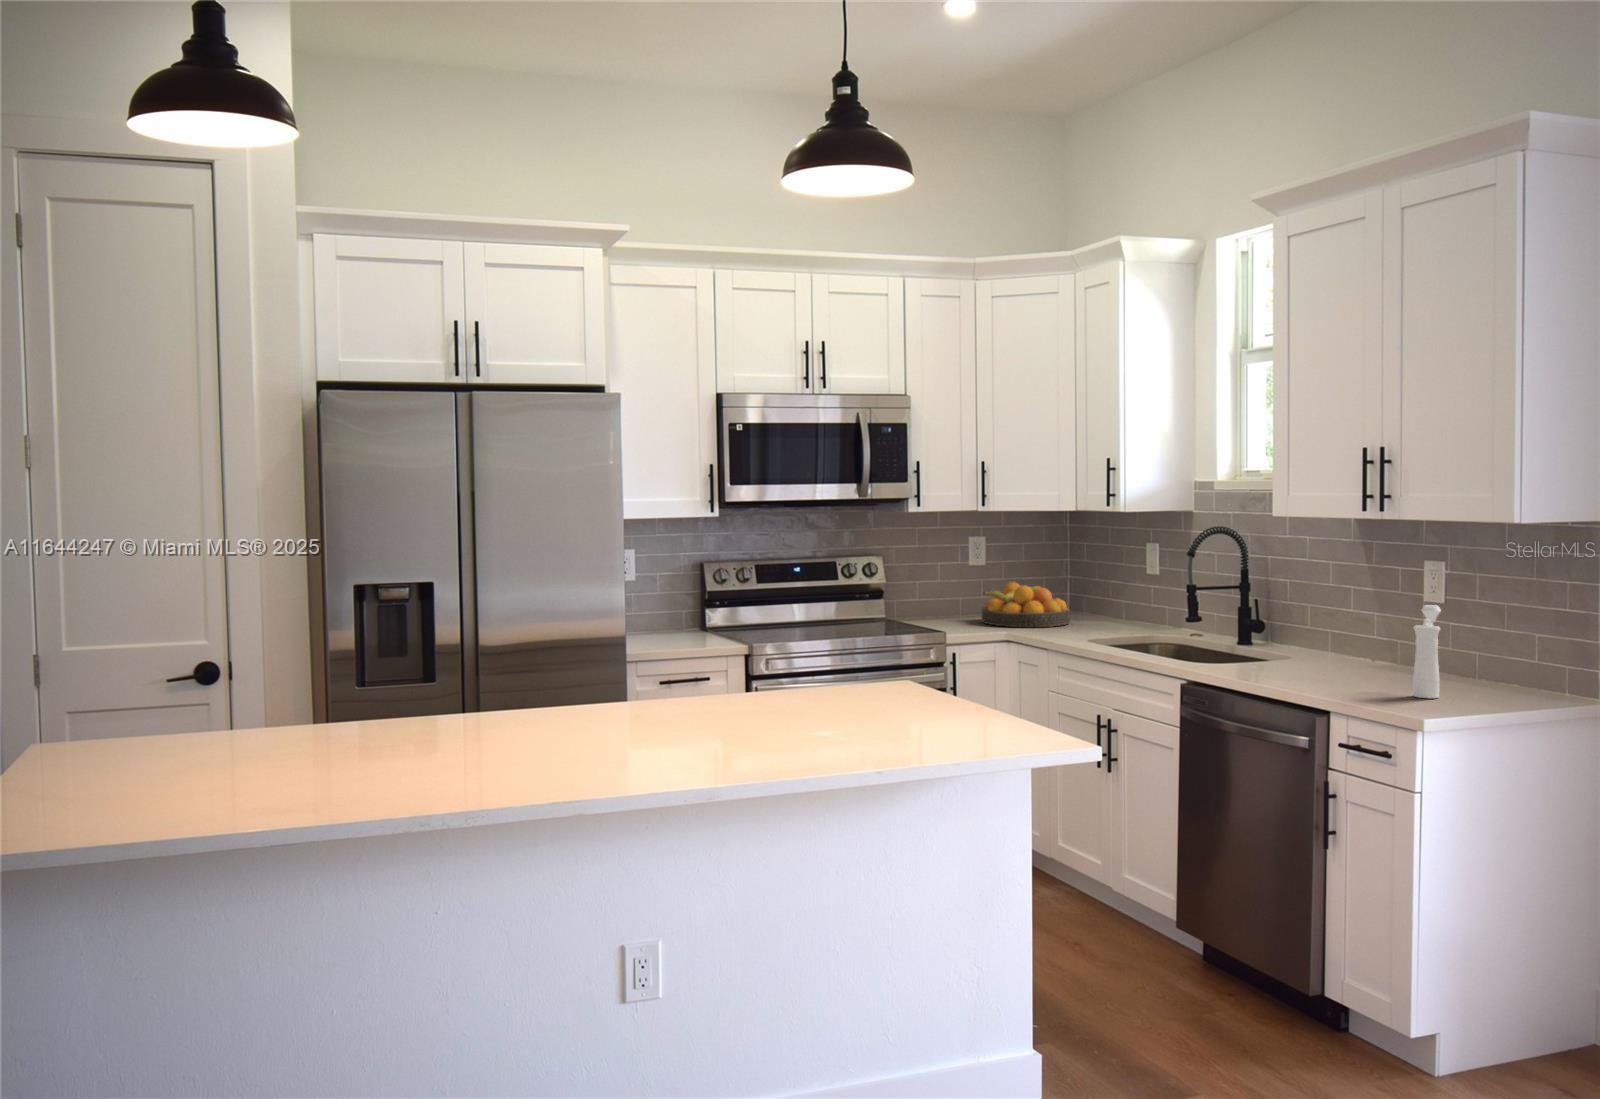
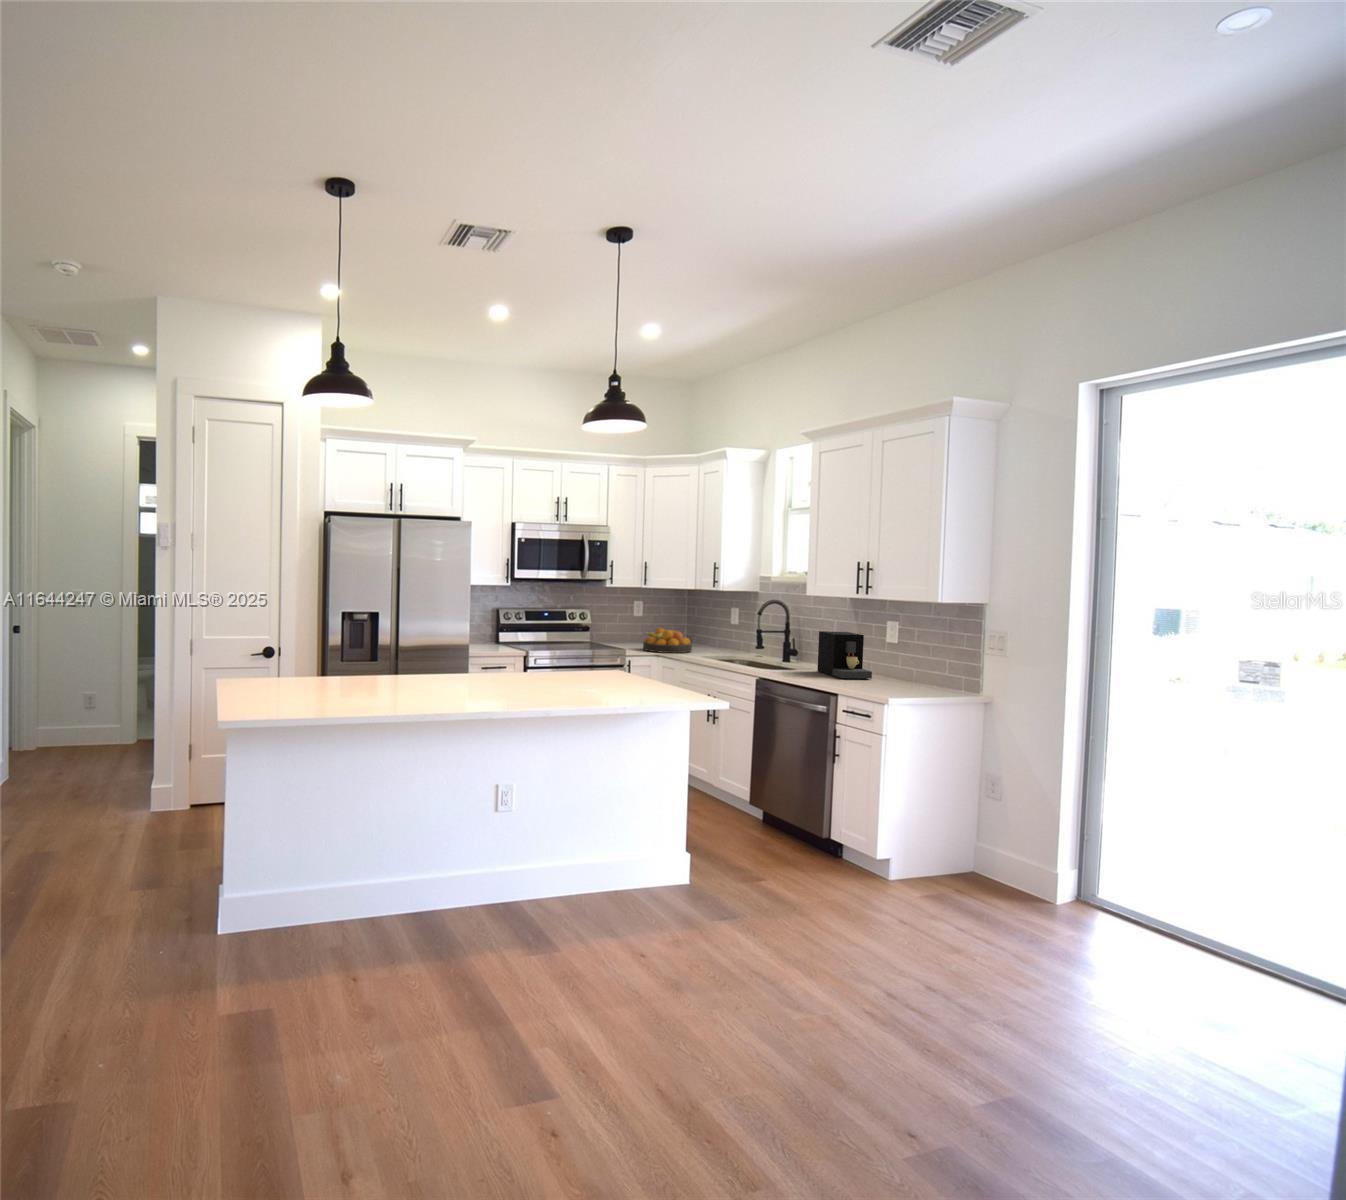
coffee maker: none [1298,583,1407,676] -> present [817,631,872,679]
pepper mill: present [1413,605,1441,698] -> none [878,643,891,688]

